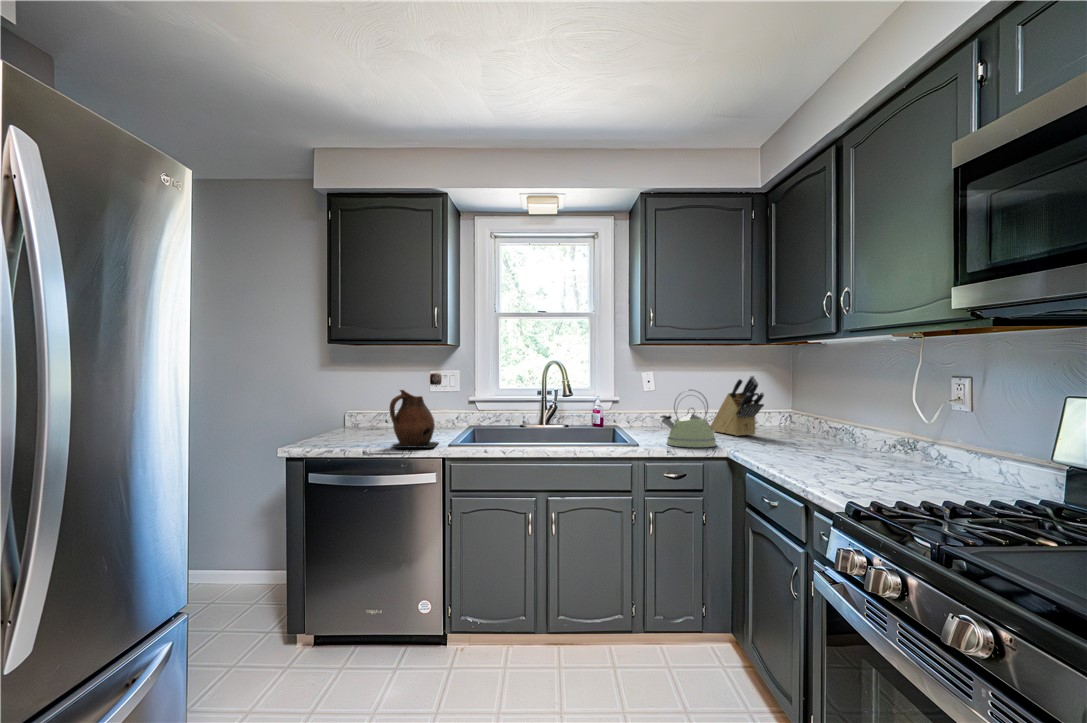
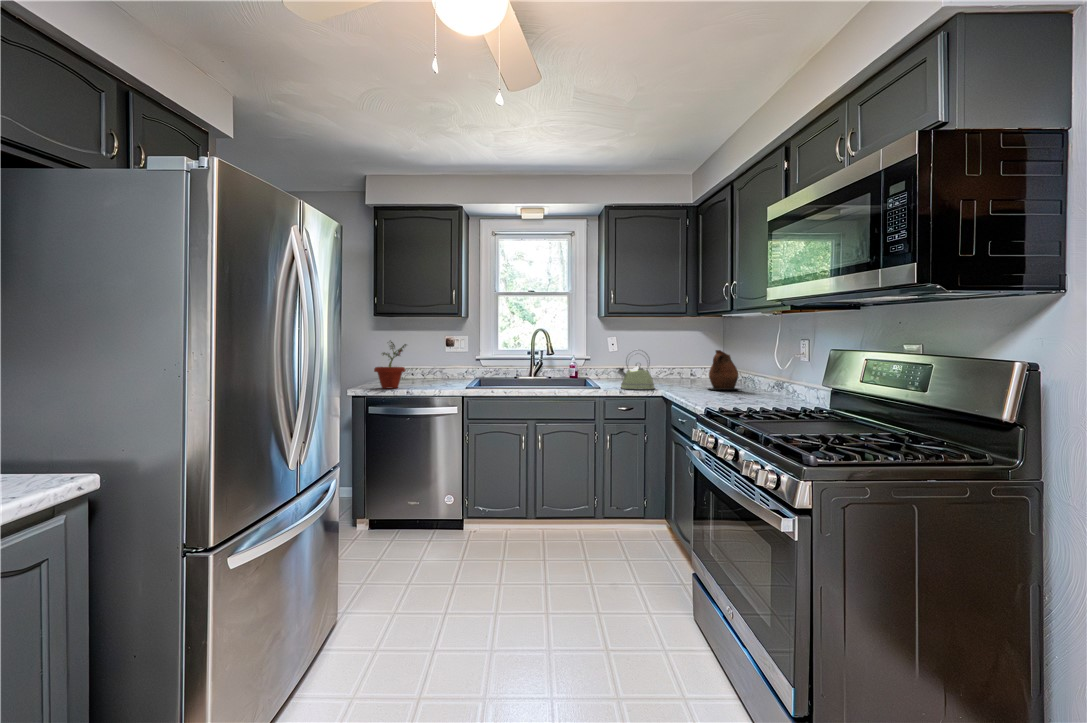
knife block: present [710,376,764,436] -> none [657,341,693,385]
potted plant: none [318,378,368,447] -> present [374,342,406,388]
ceramic pitcher: present [390,390,439,448] -> present [708,350,742,390]

